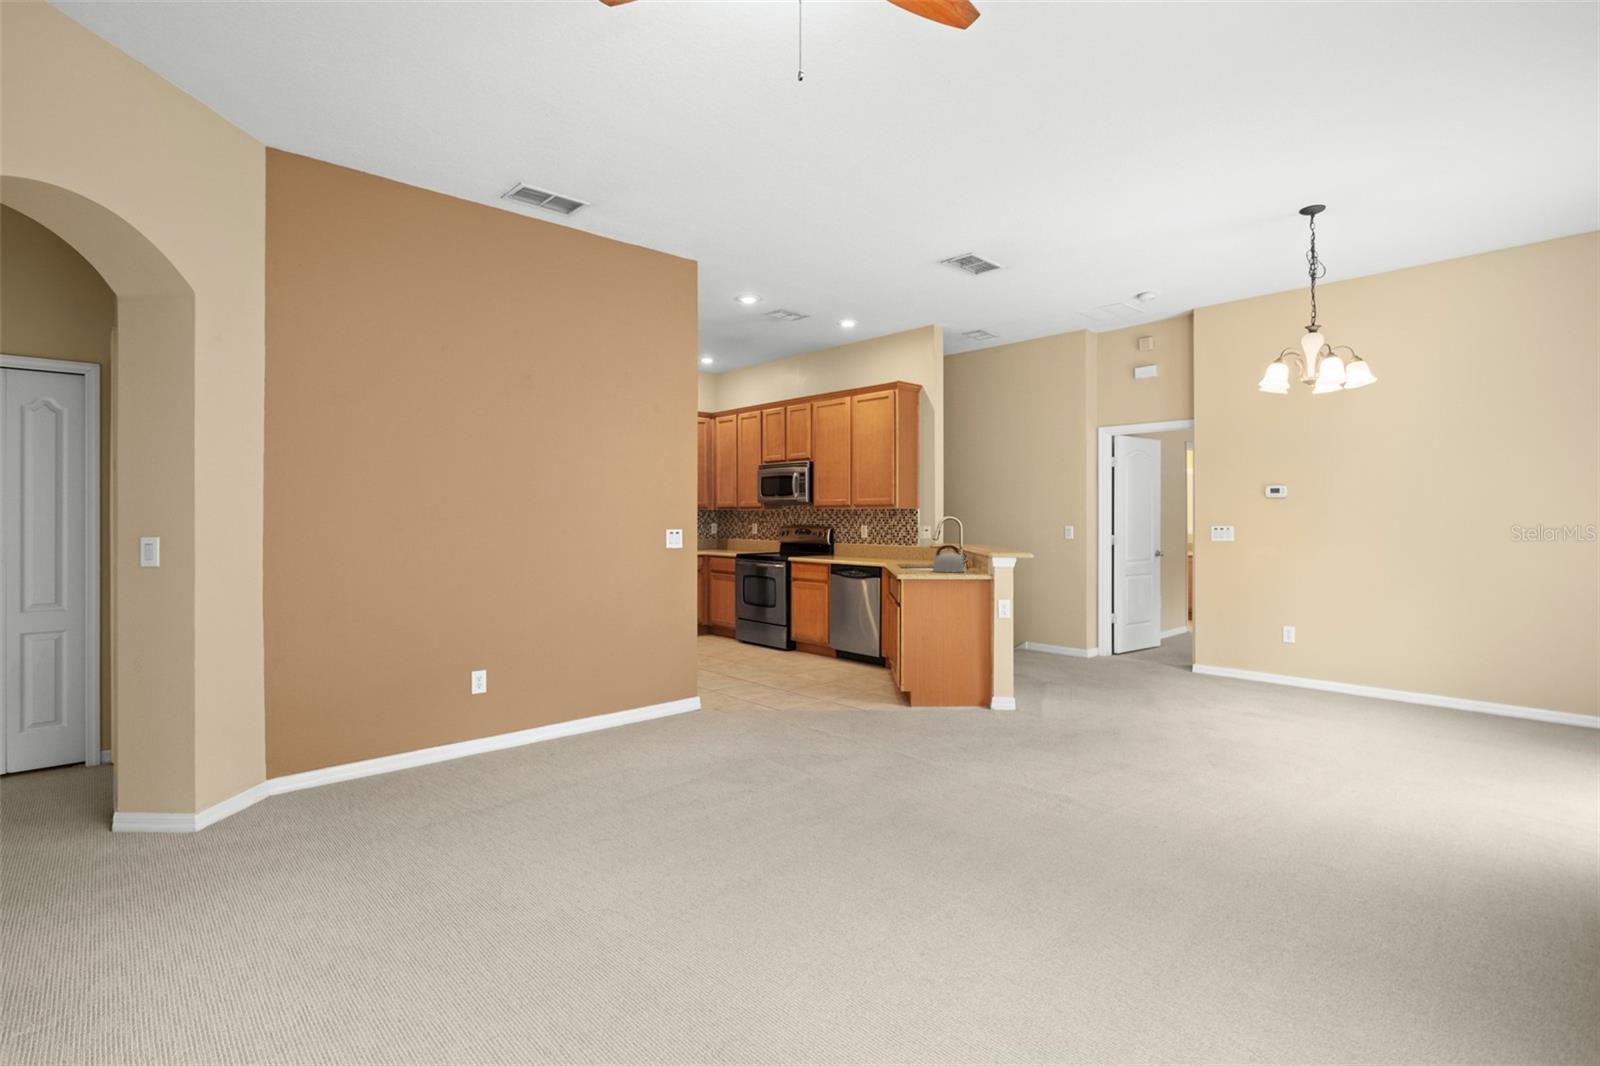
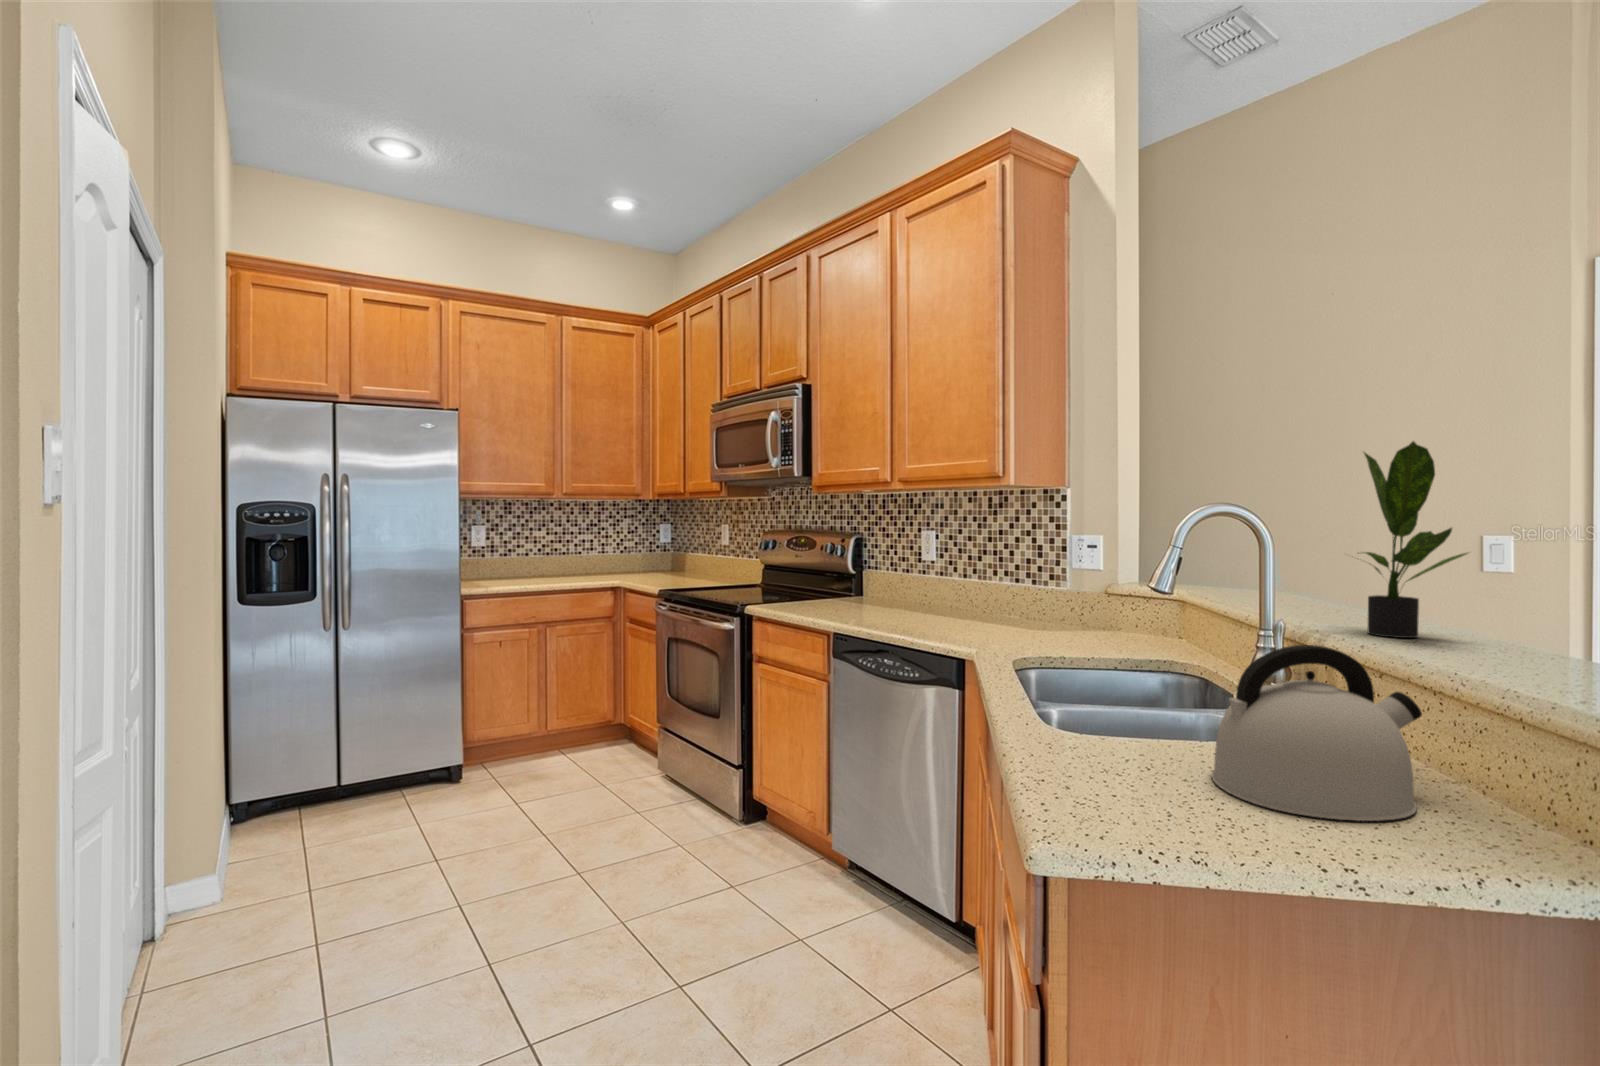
potted plant: none [973,503,998,549] -> present [1364,441,1467,638]

